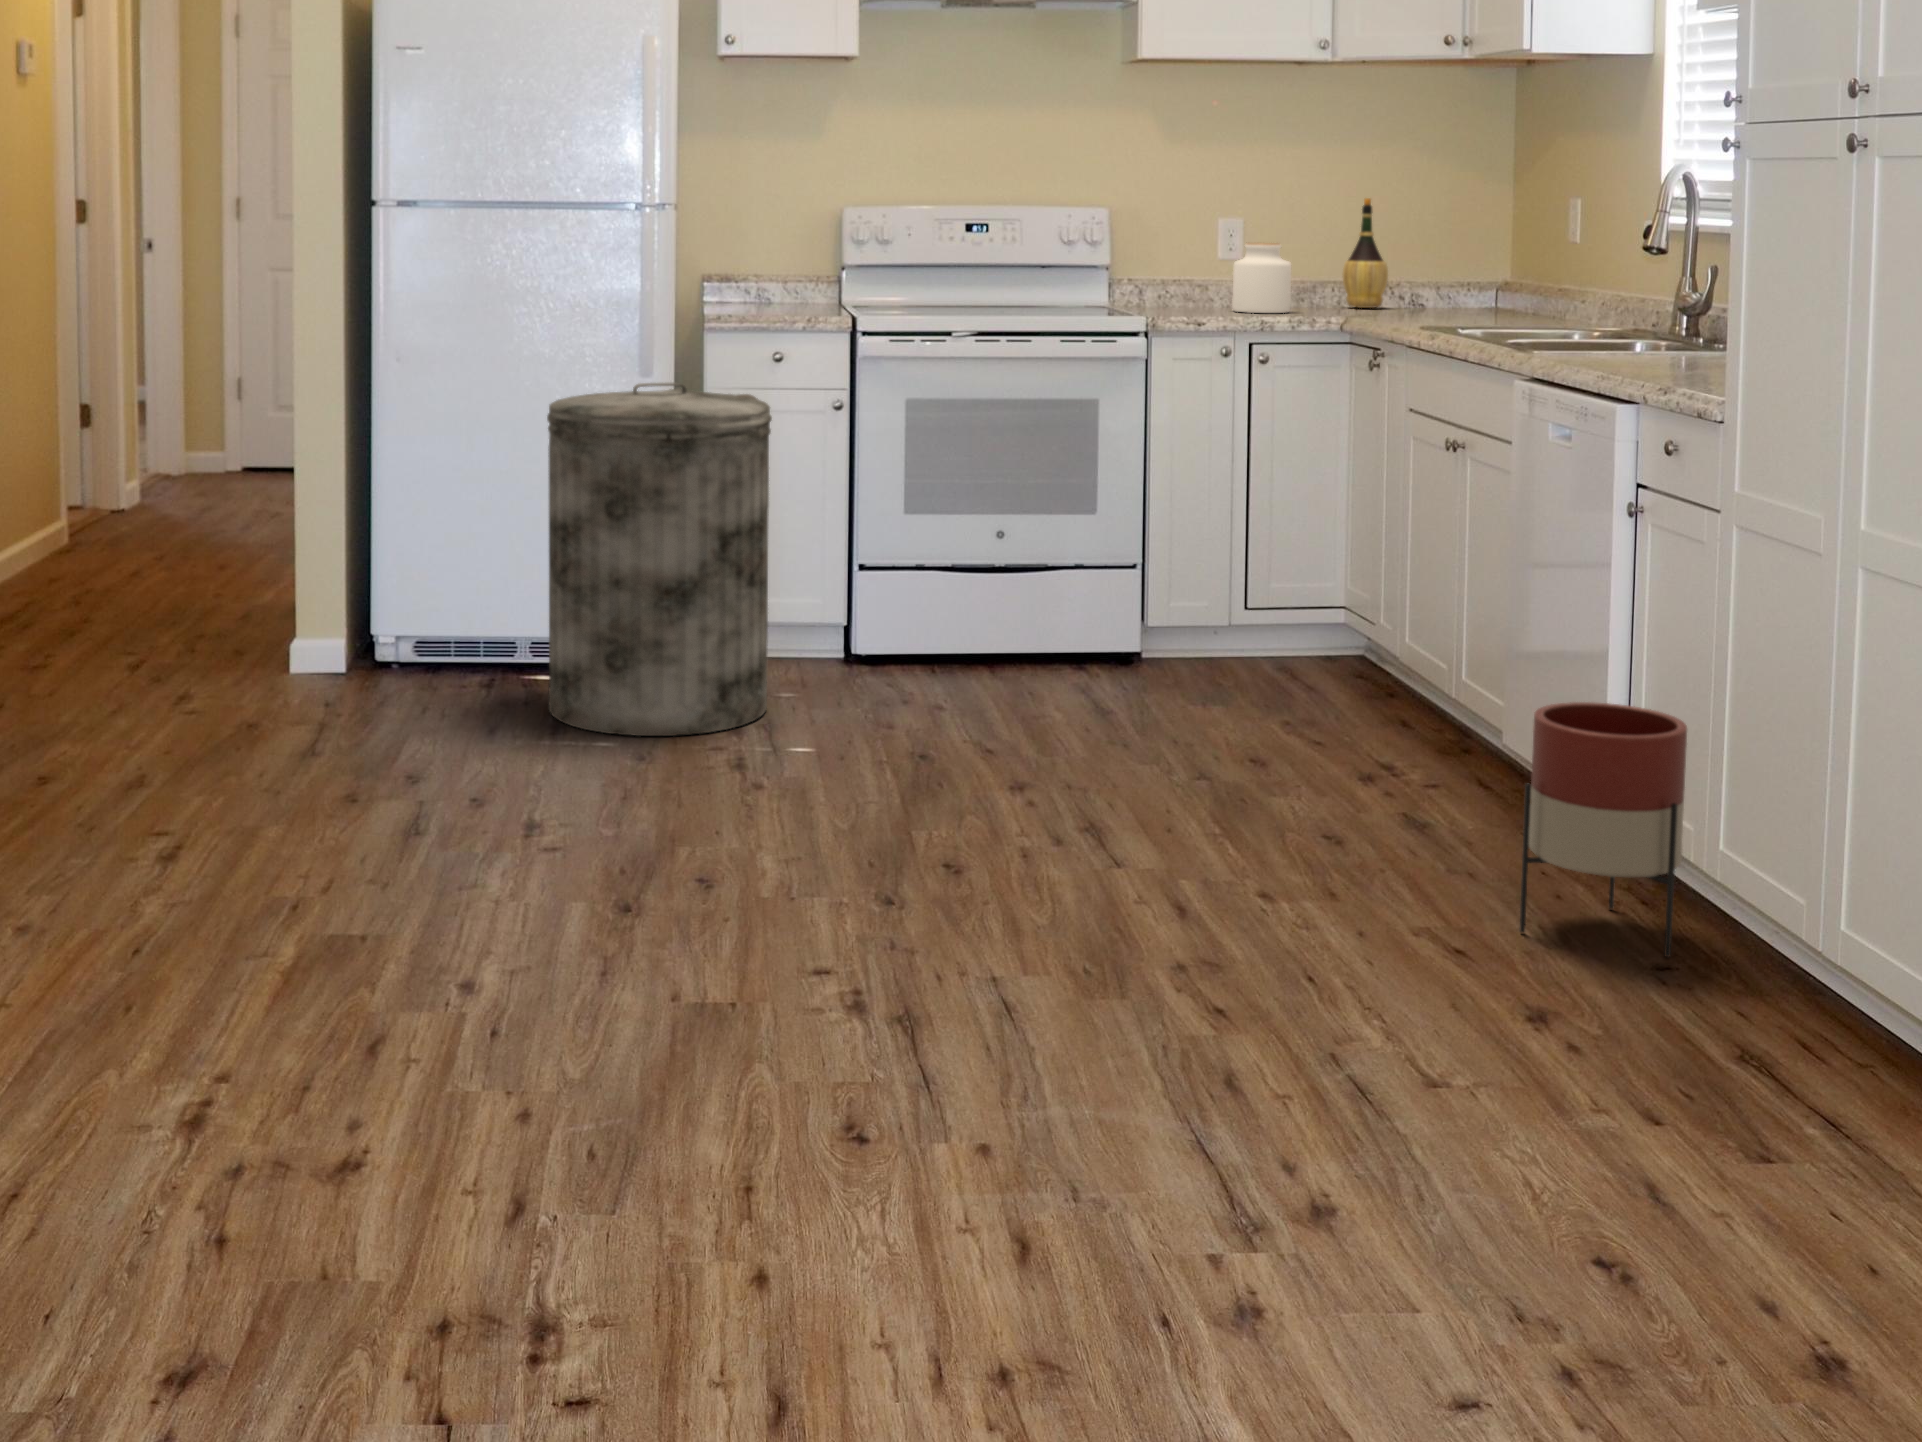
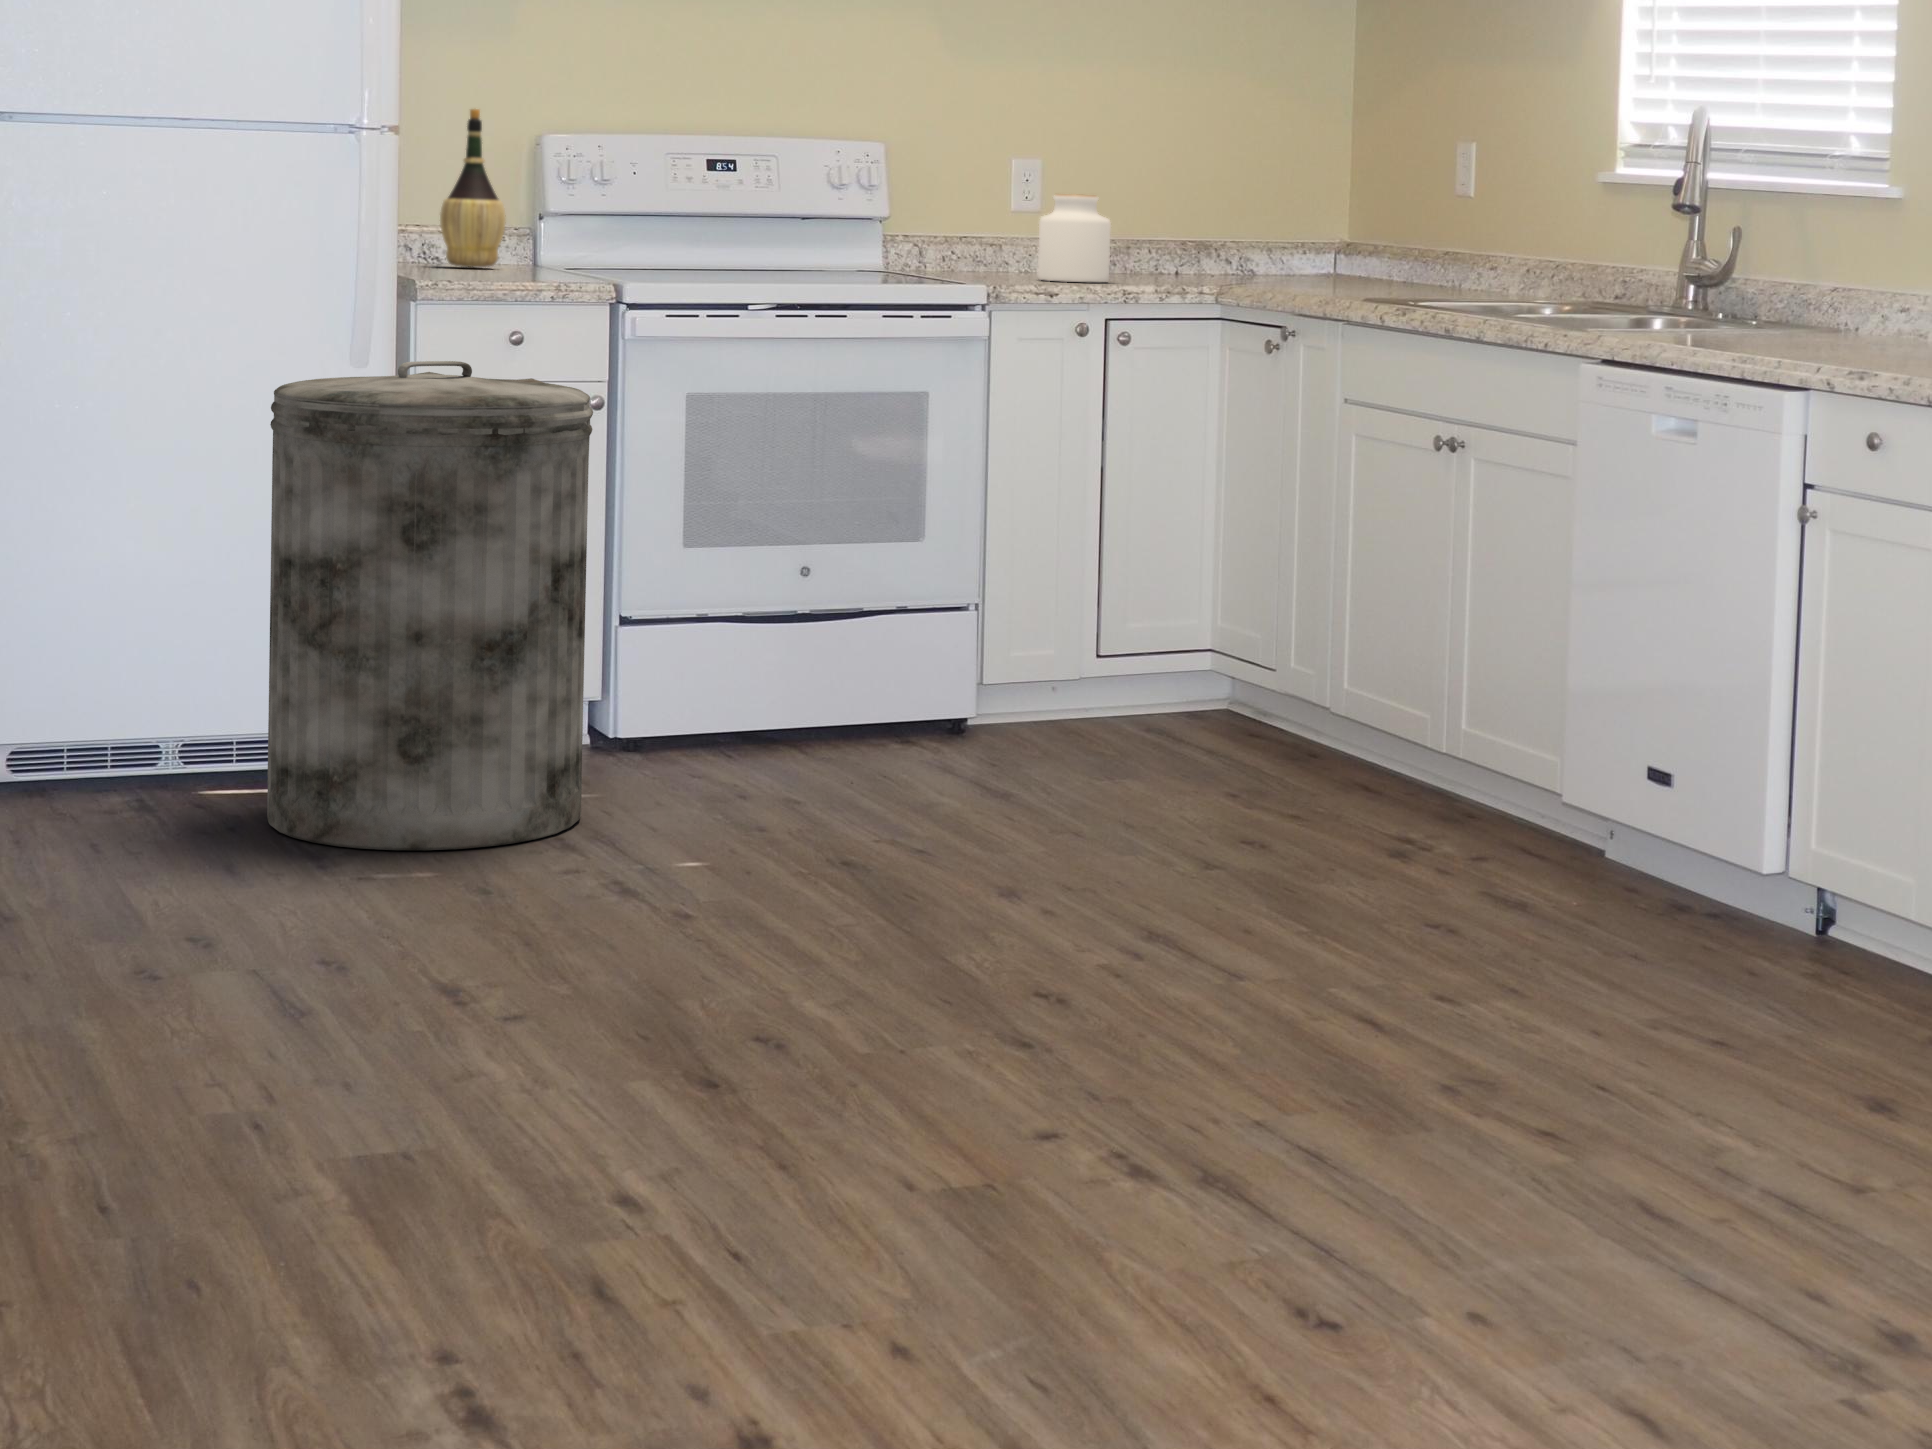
wine bottle: present [1342,198,1388,308] -> present [440,109,506,267]
planter: present [1519,702,1687,957] -> none [1696,691,1865,956]

